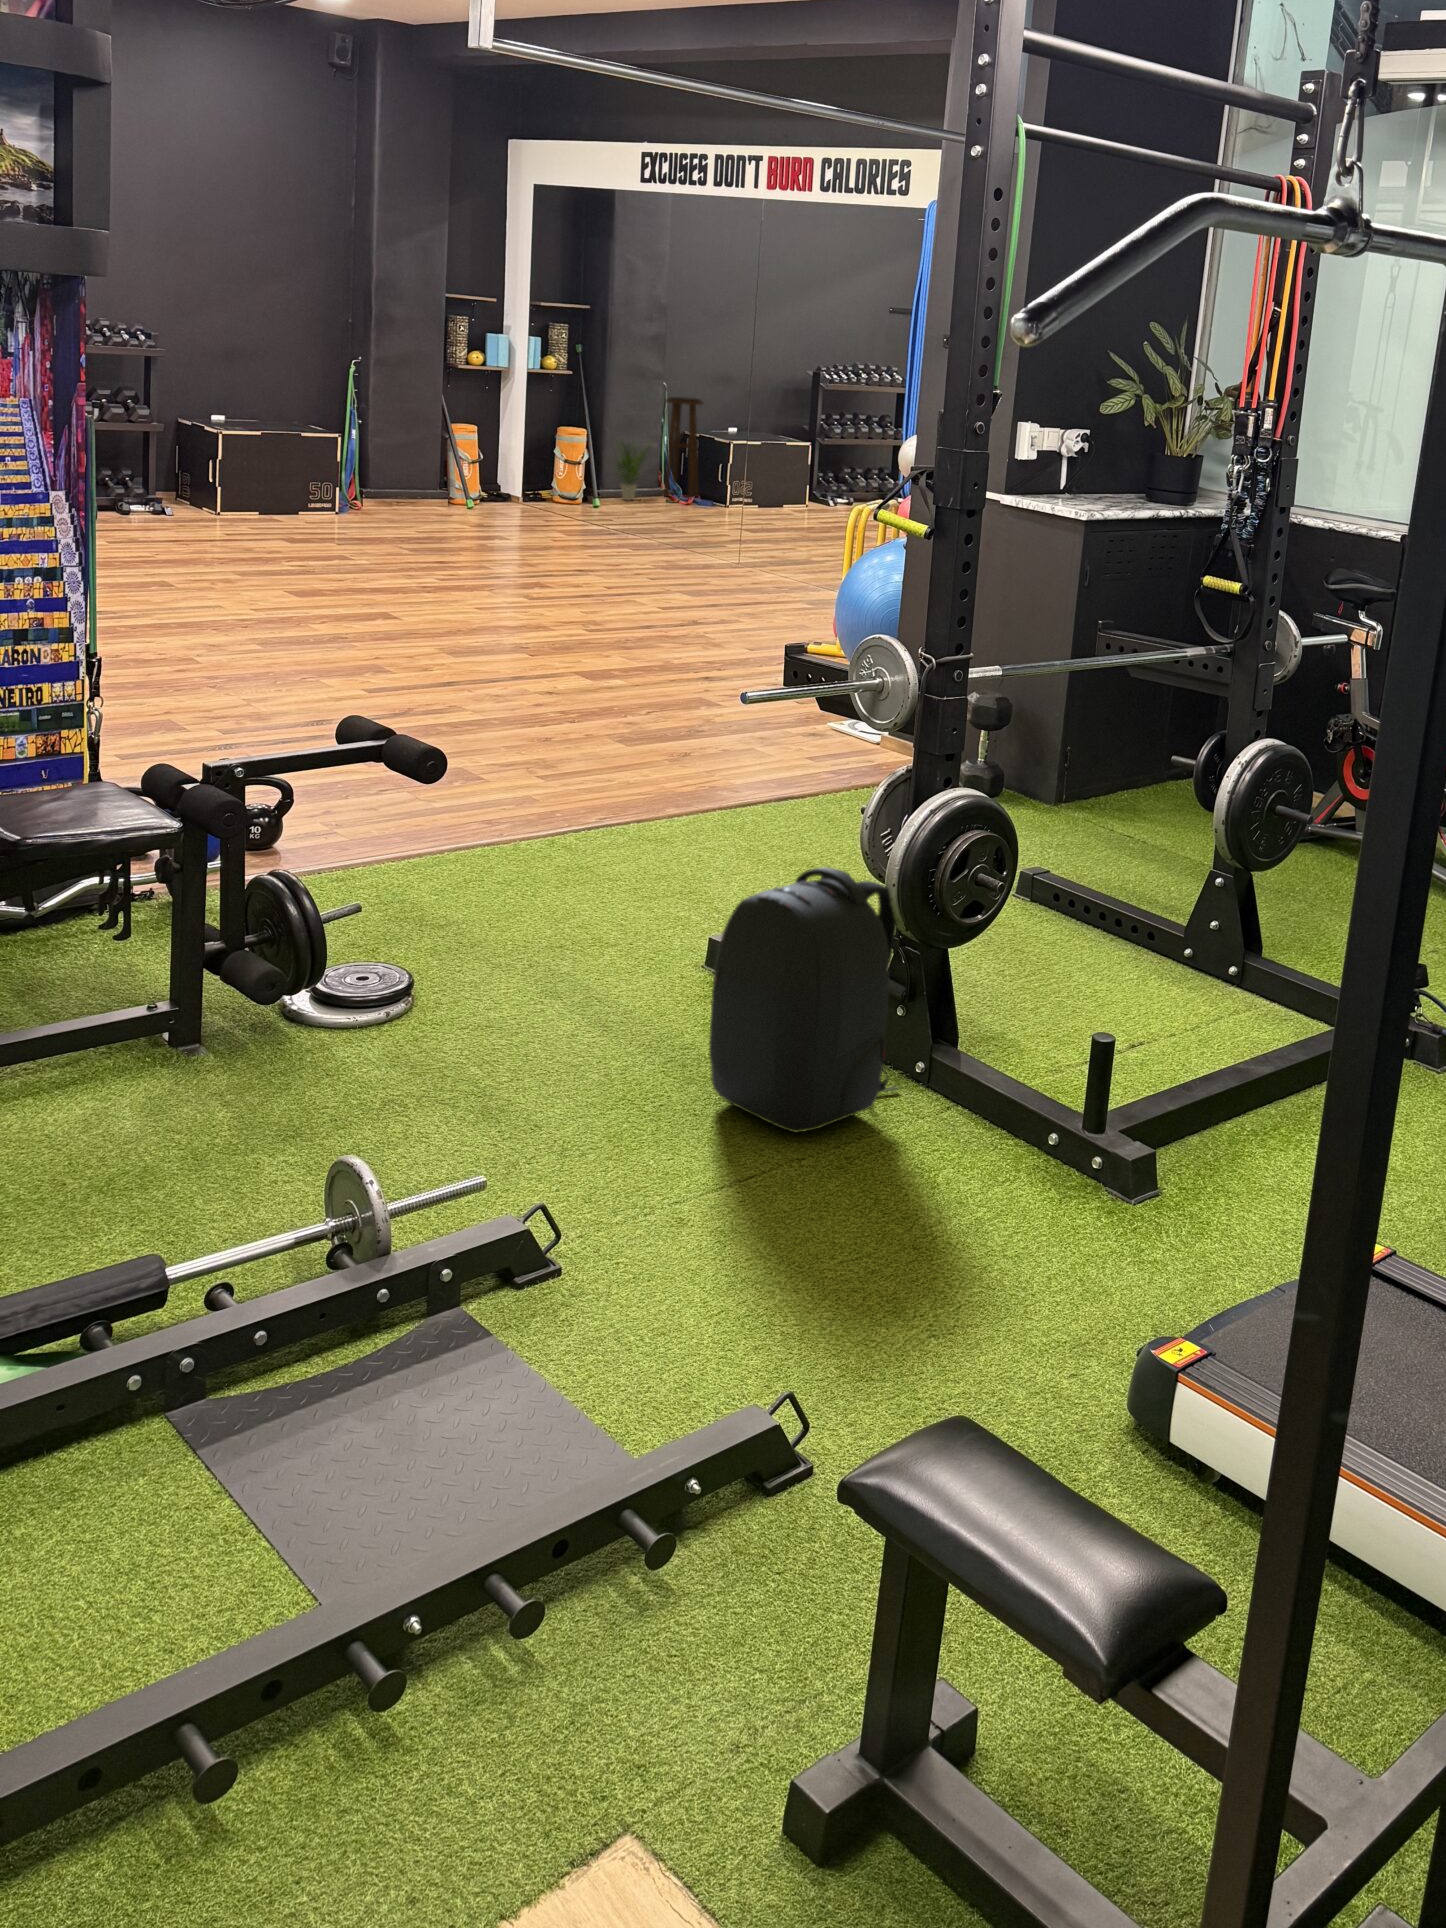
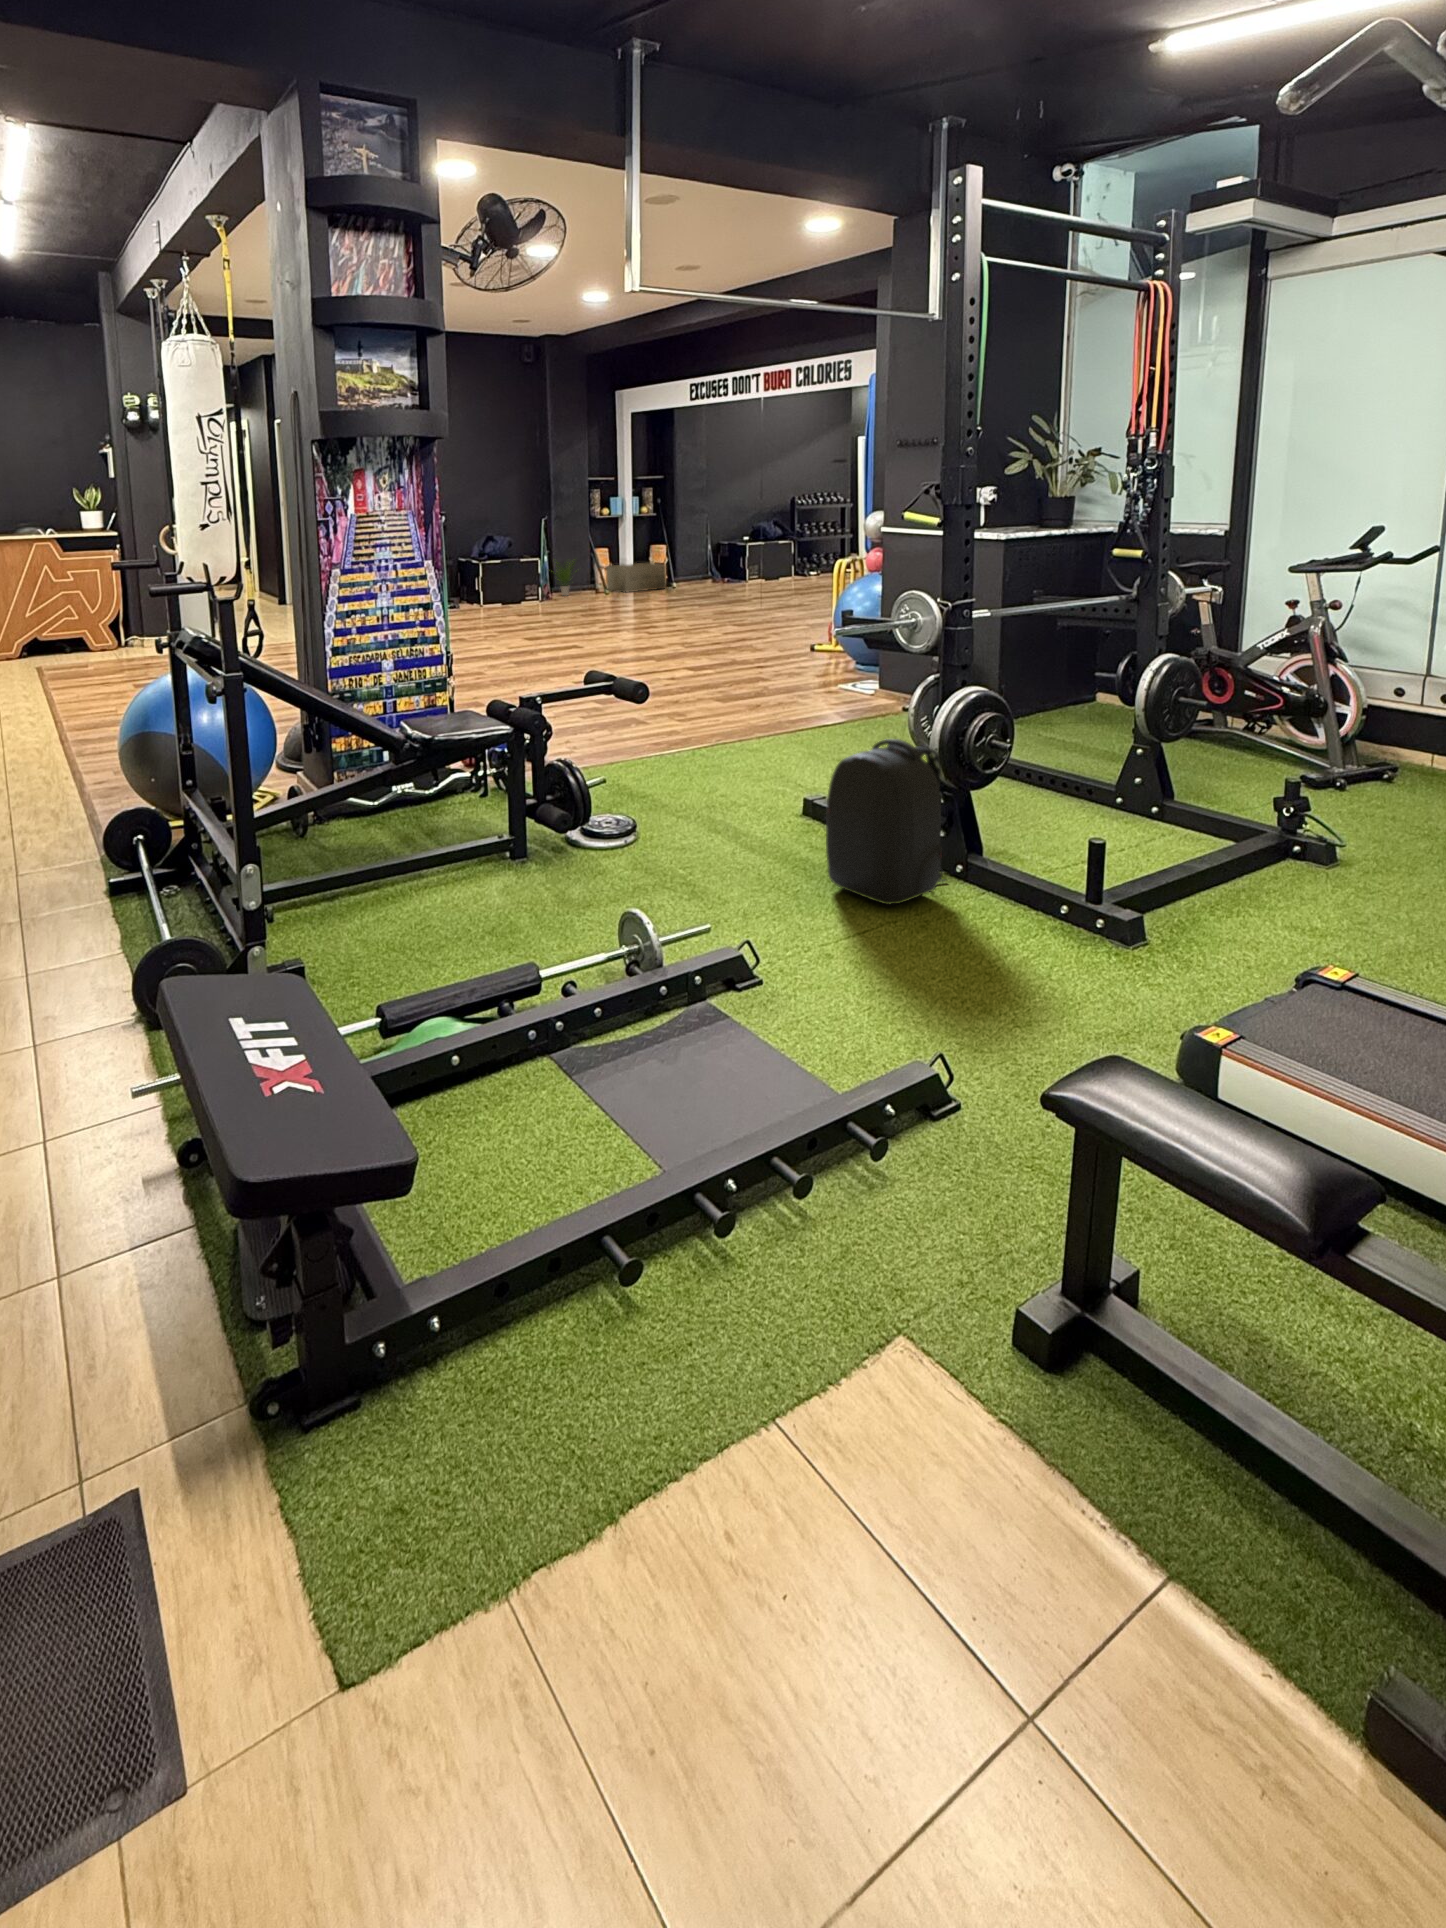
stool: present [664,397,703,499] -> none [709,522,731,580]
potted plant: present [607,444,651,500] -> present [553,561,577,596]
cardboard box: none [469,458,580,510] -> present [606,563,667,592]

